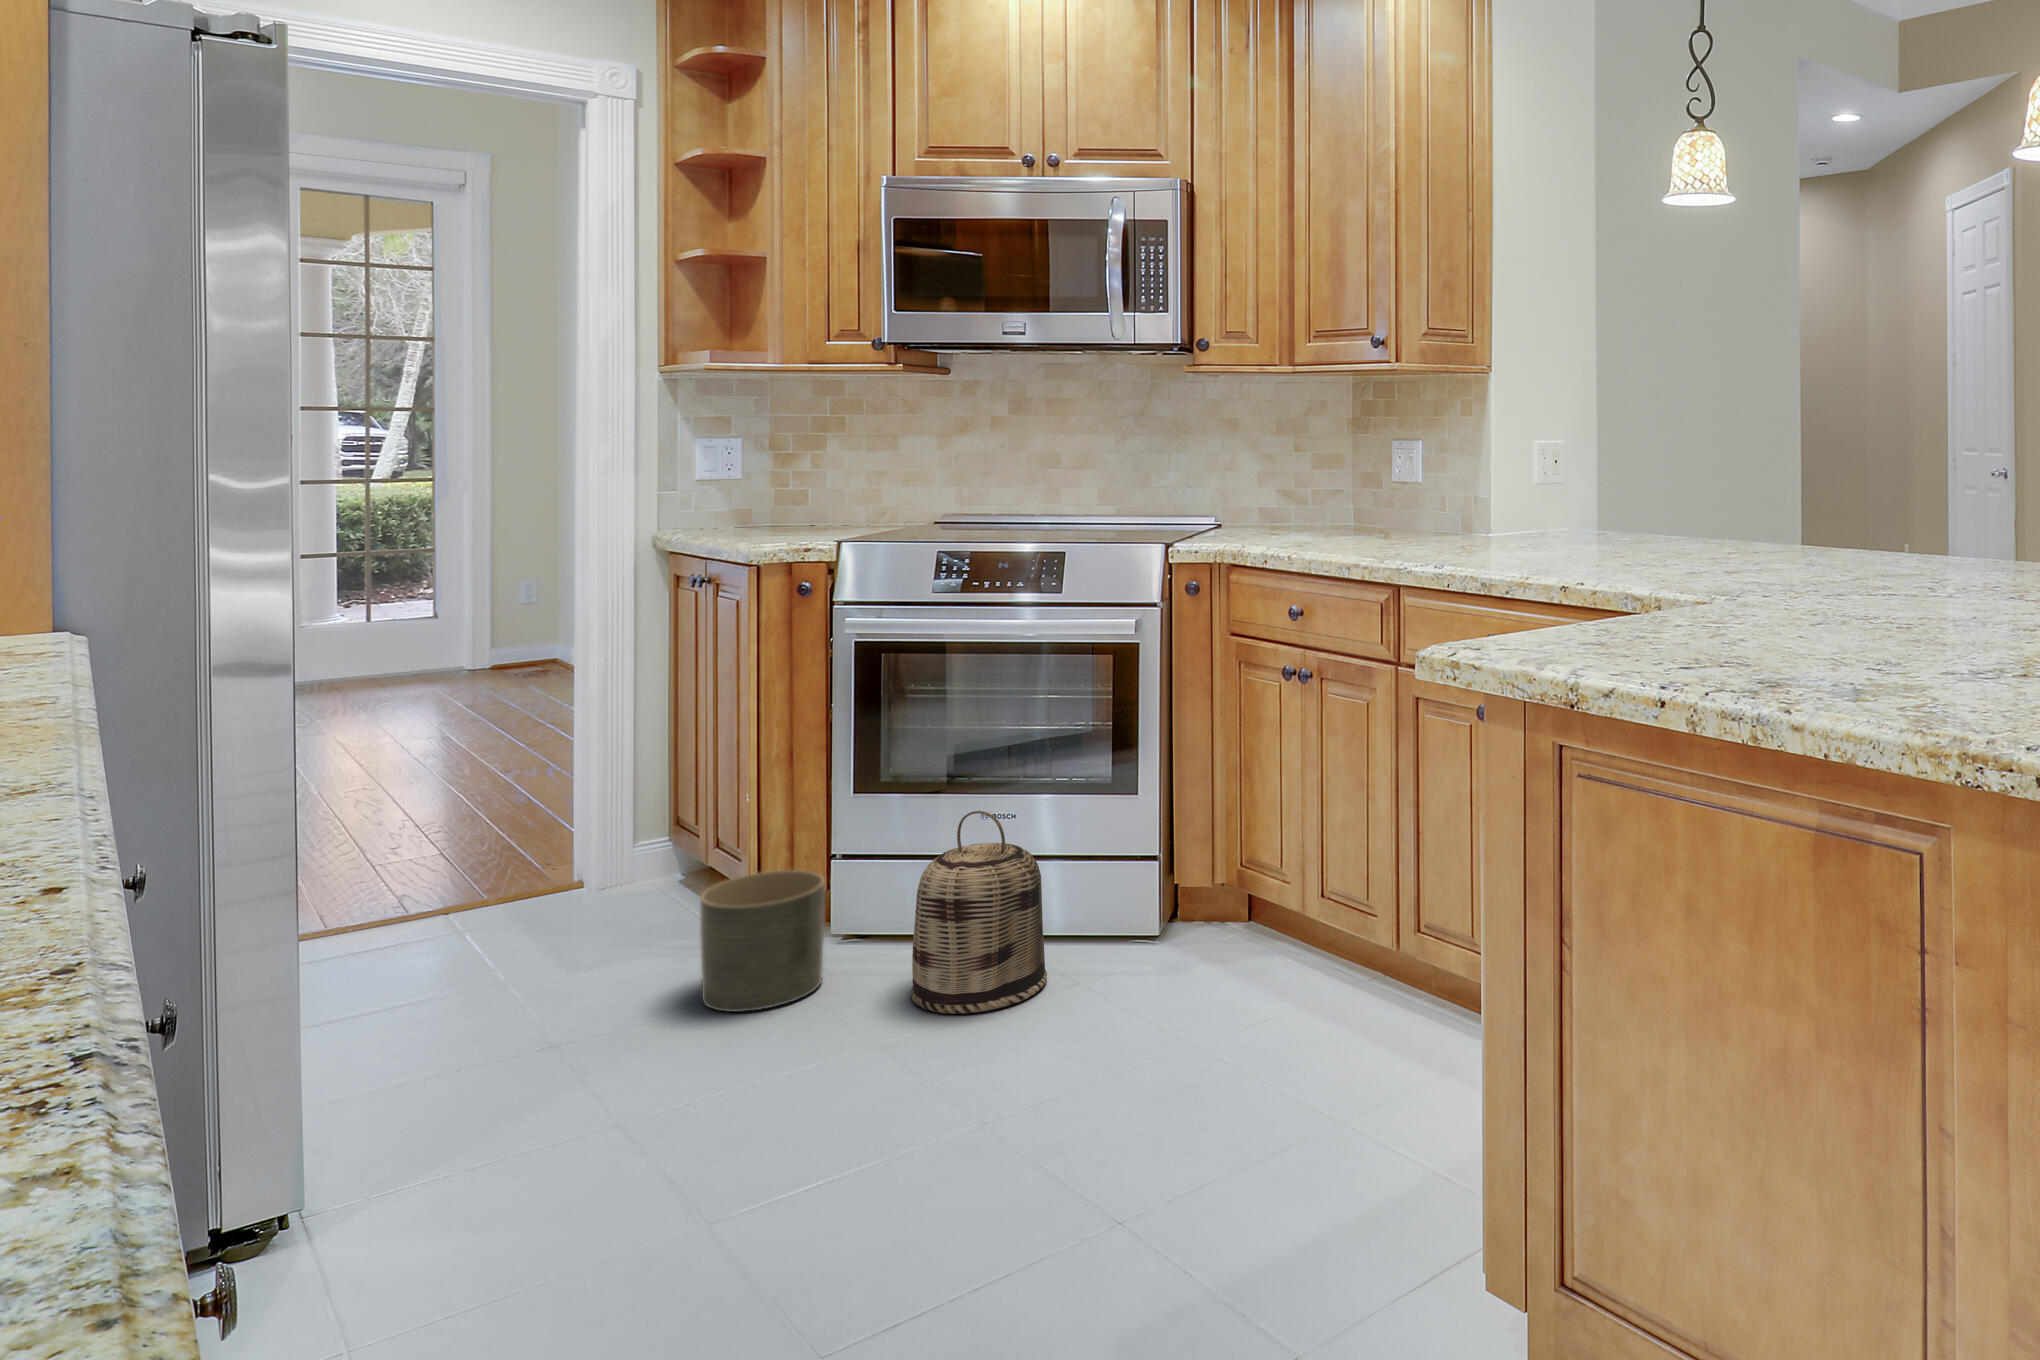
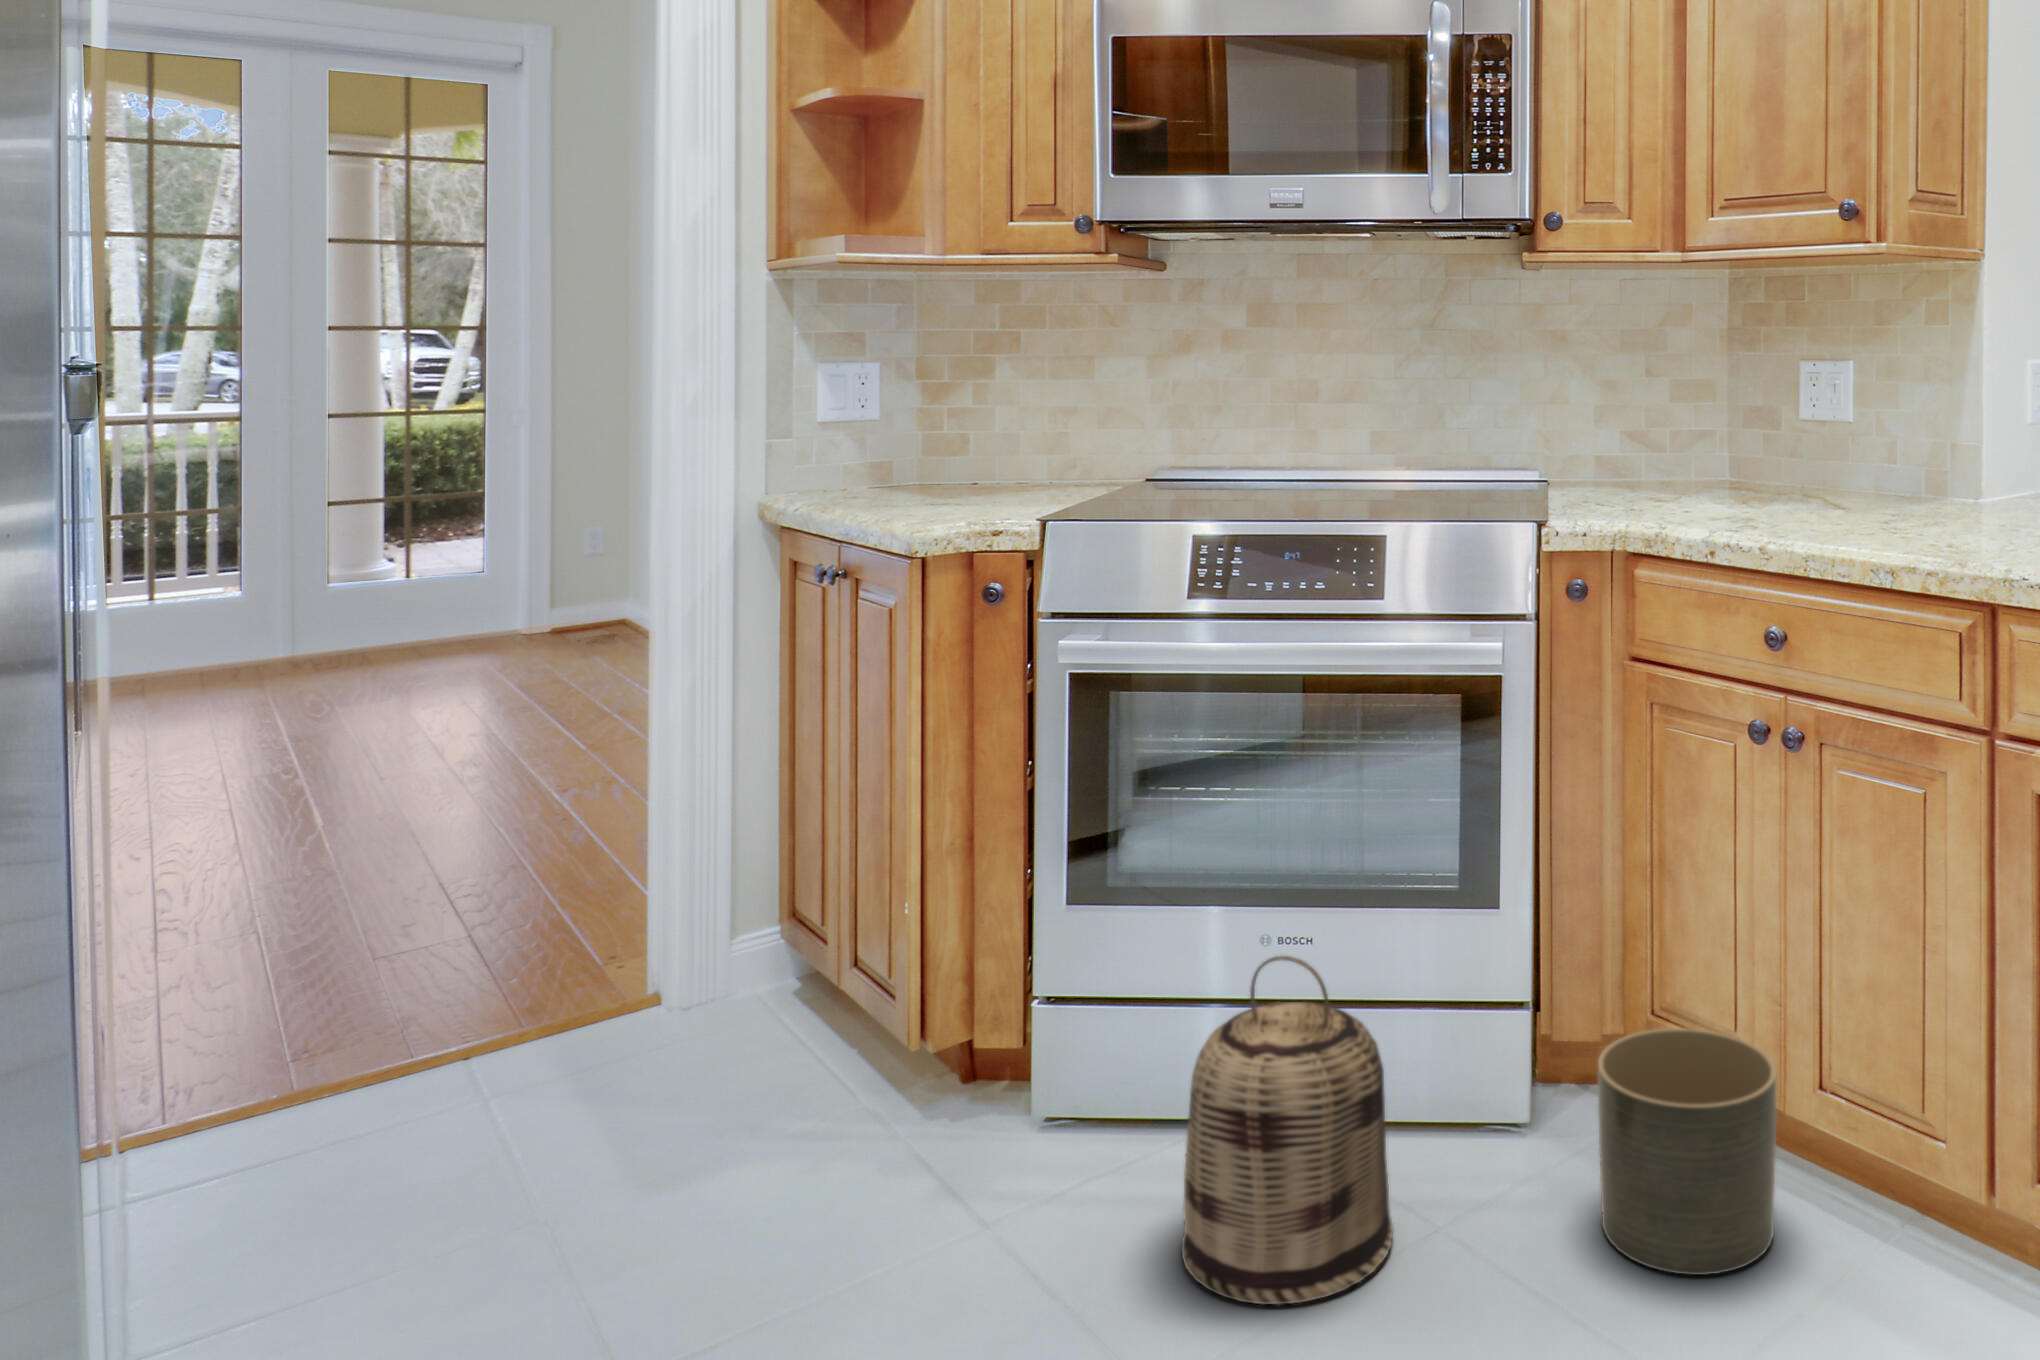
planter: present [700,870,825,1012] -> present [1598,1028,1776,1275]

